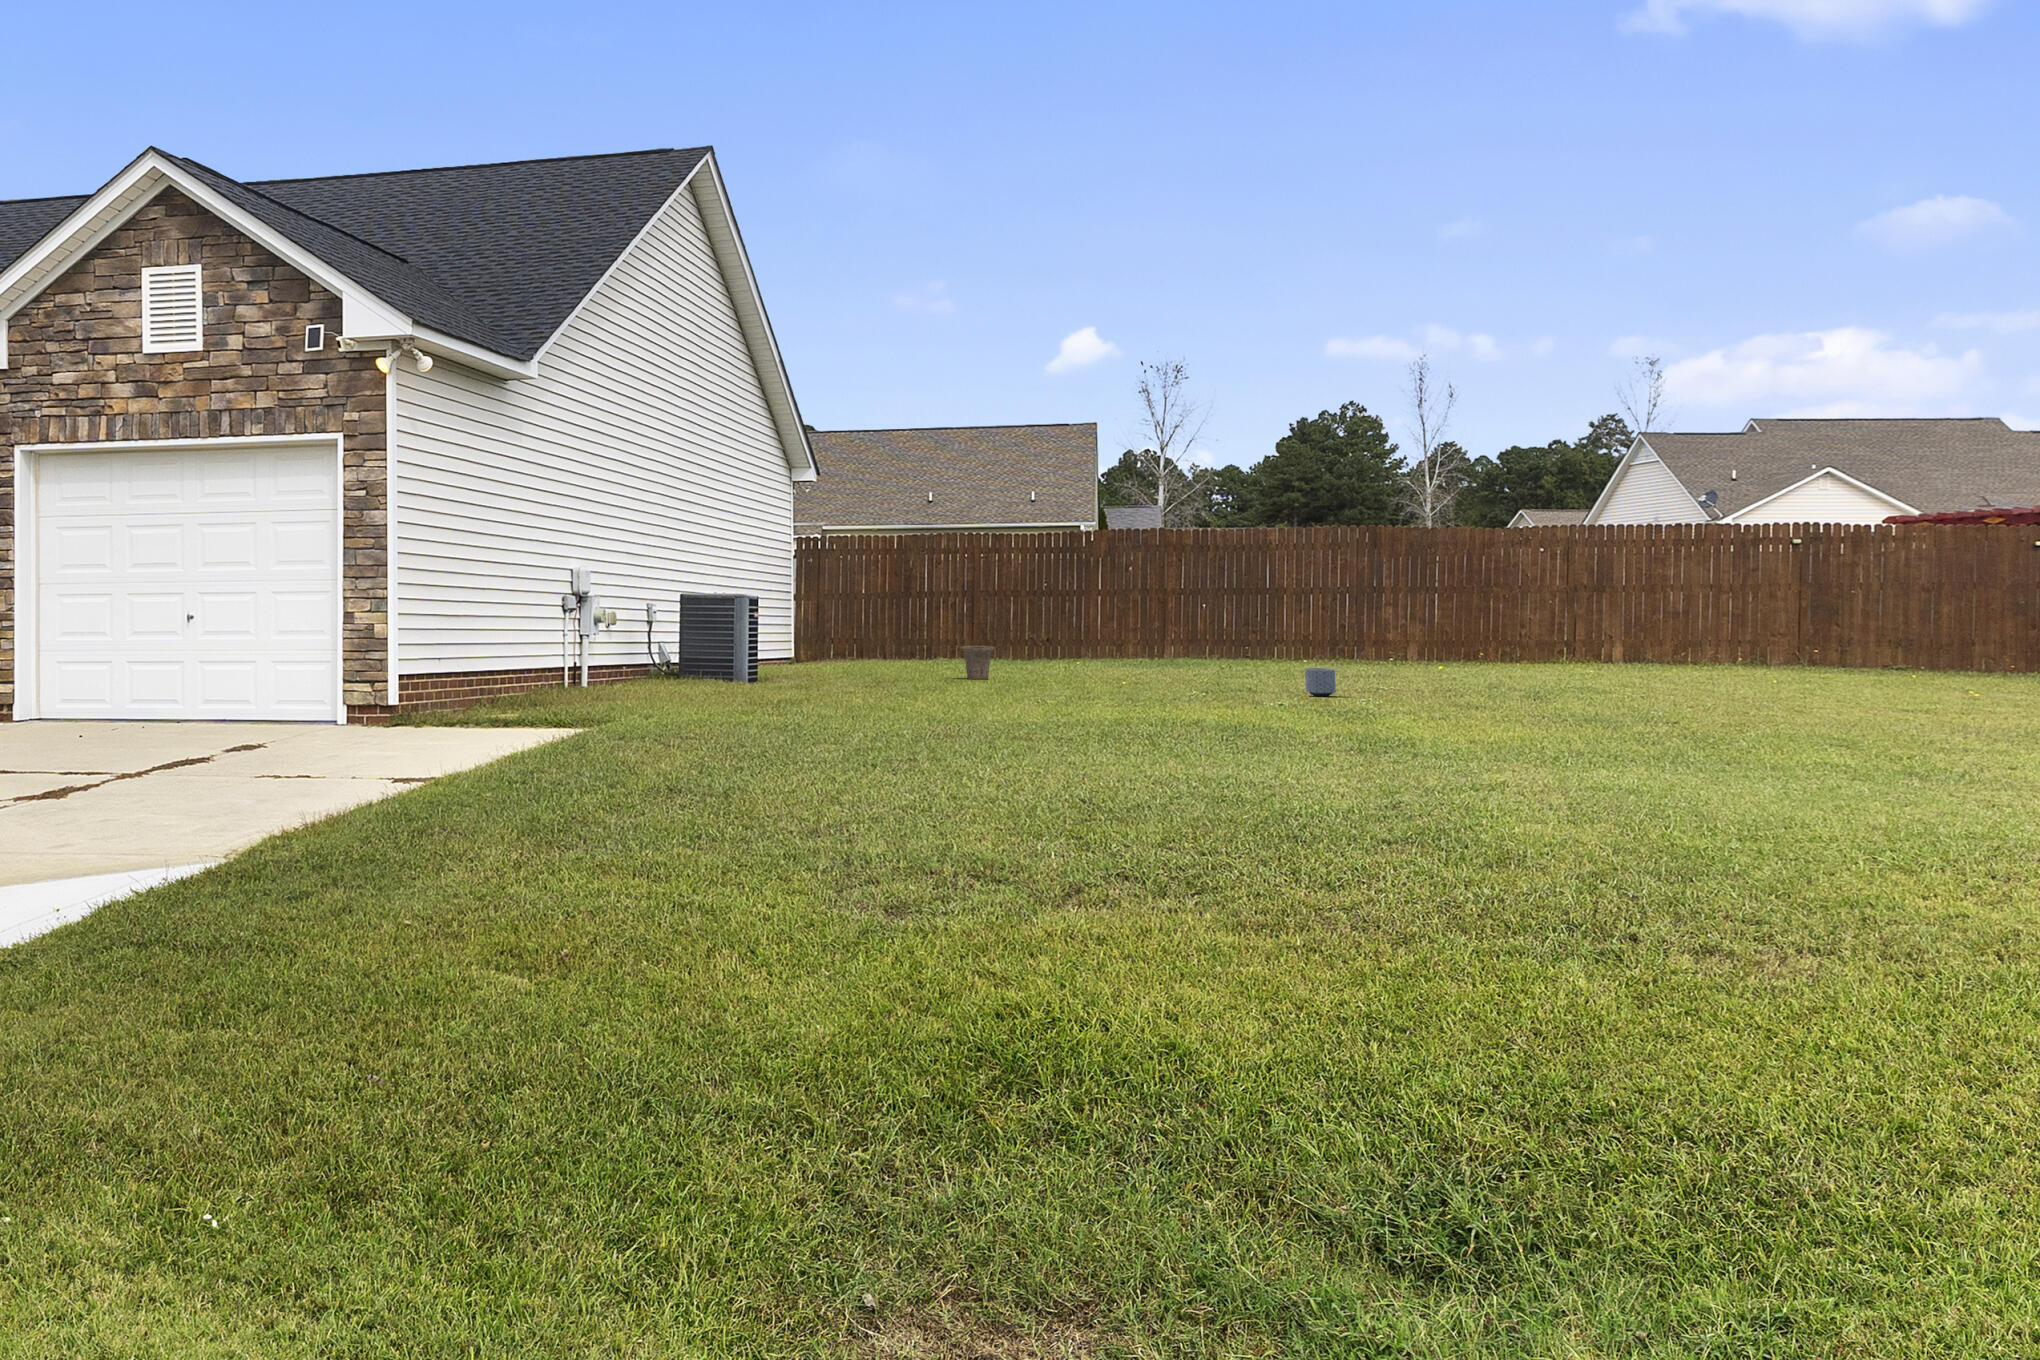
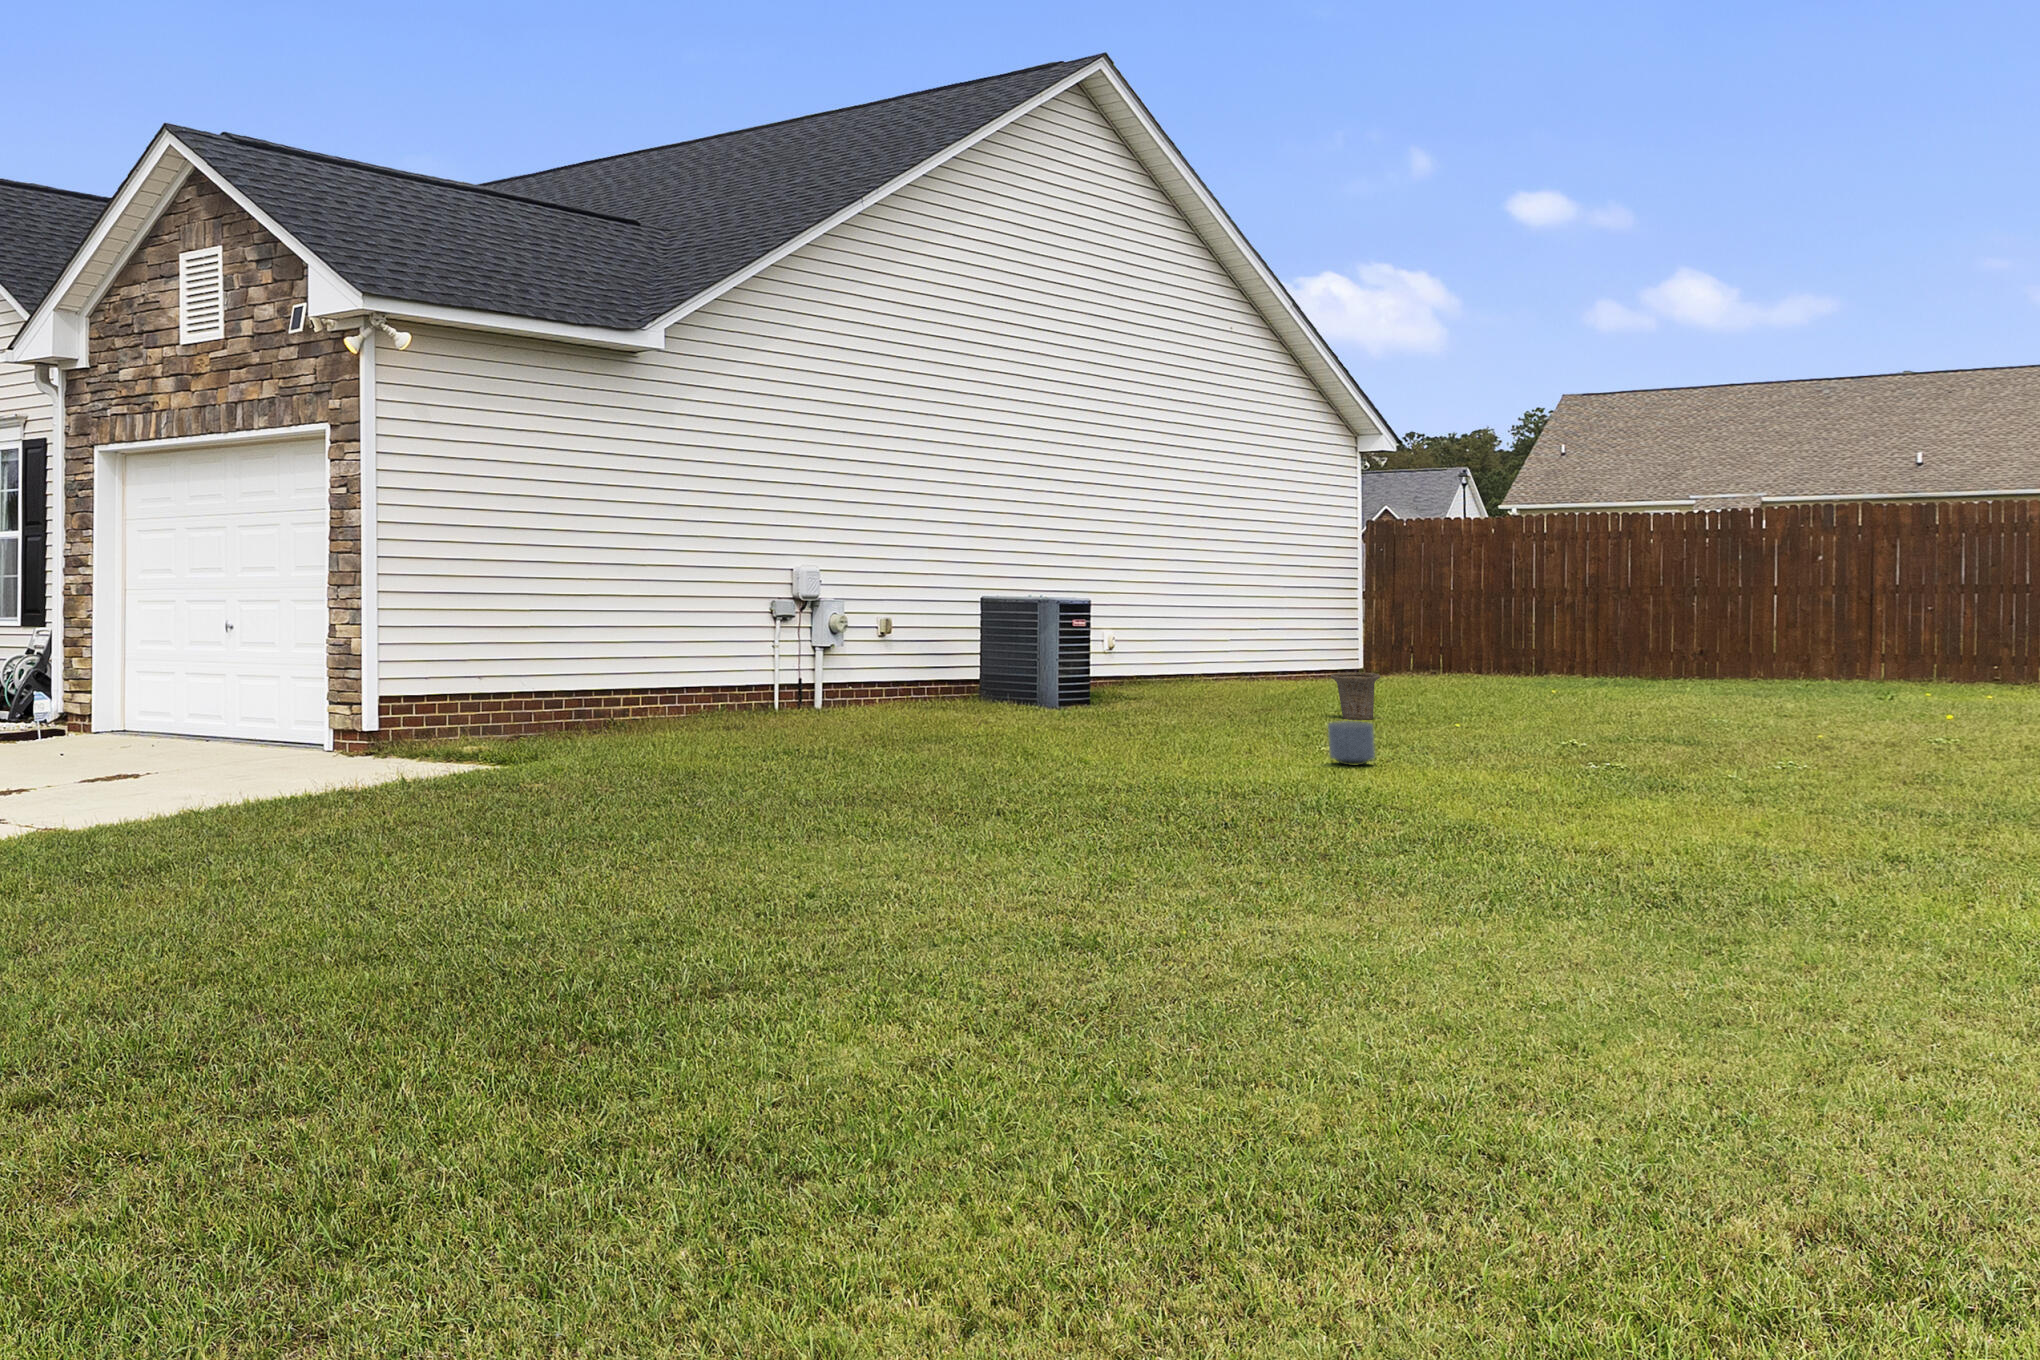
planter: present [1305,668,1336,697] -> present [1328,721,1375,766]

